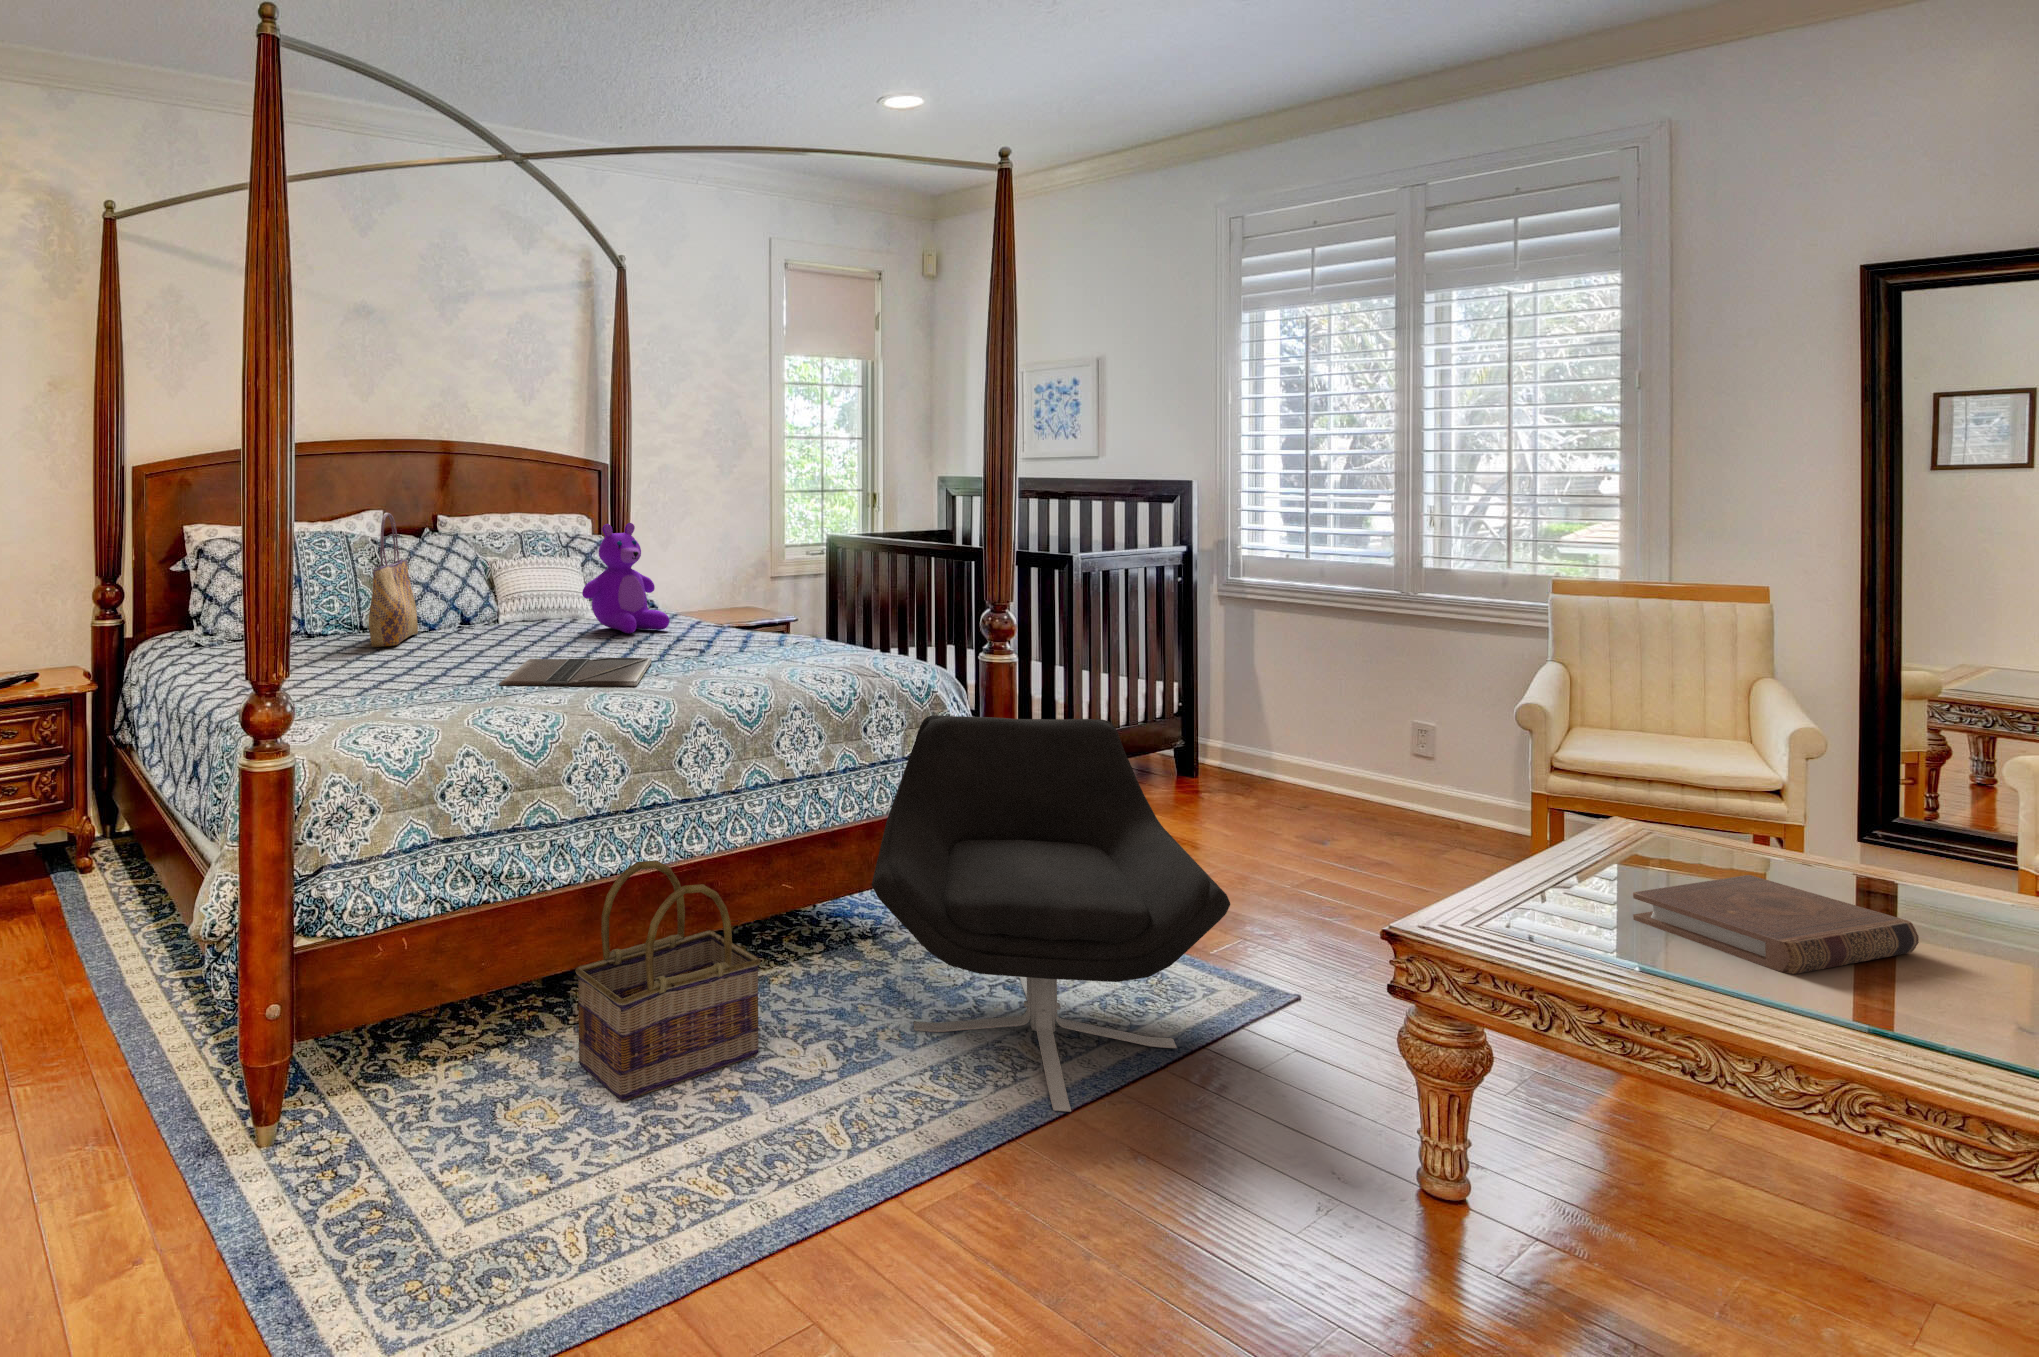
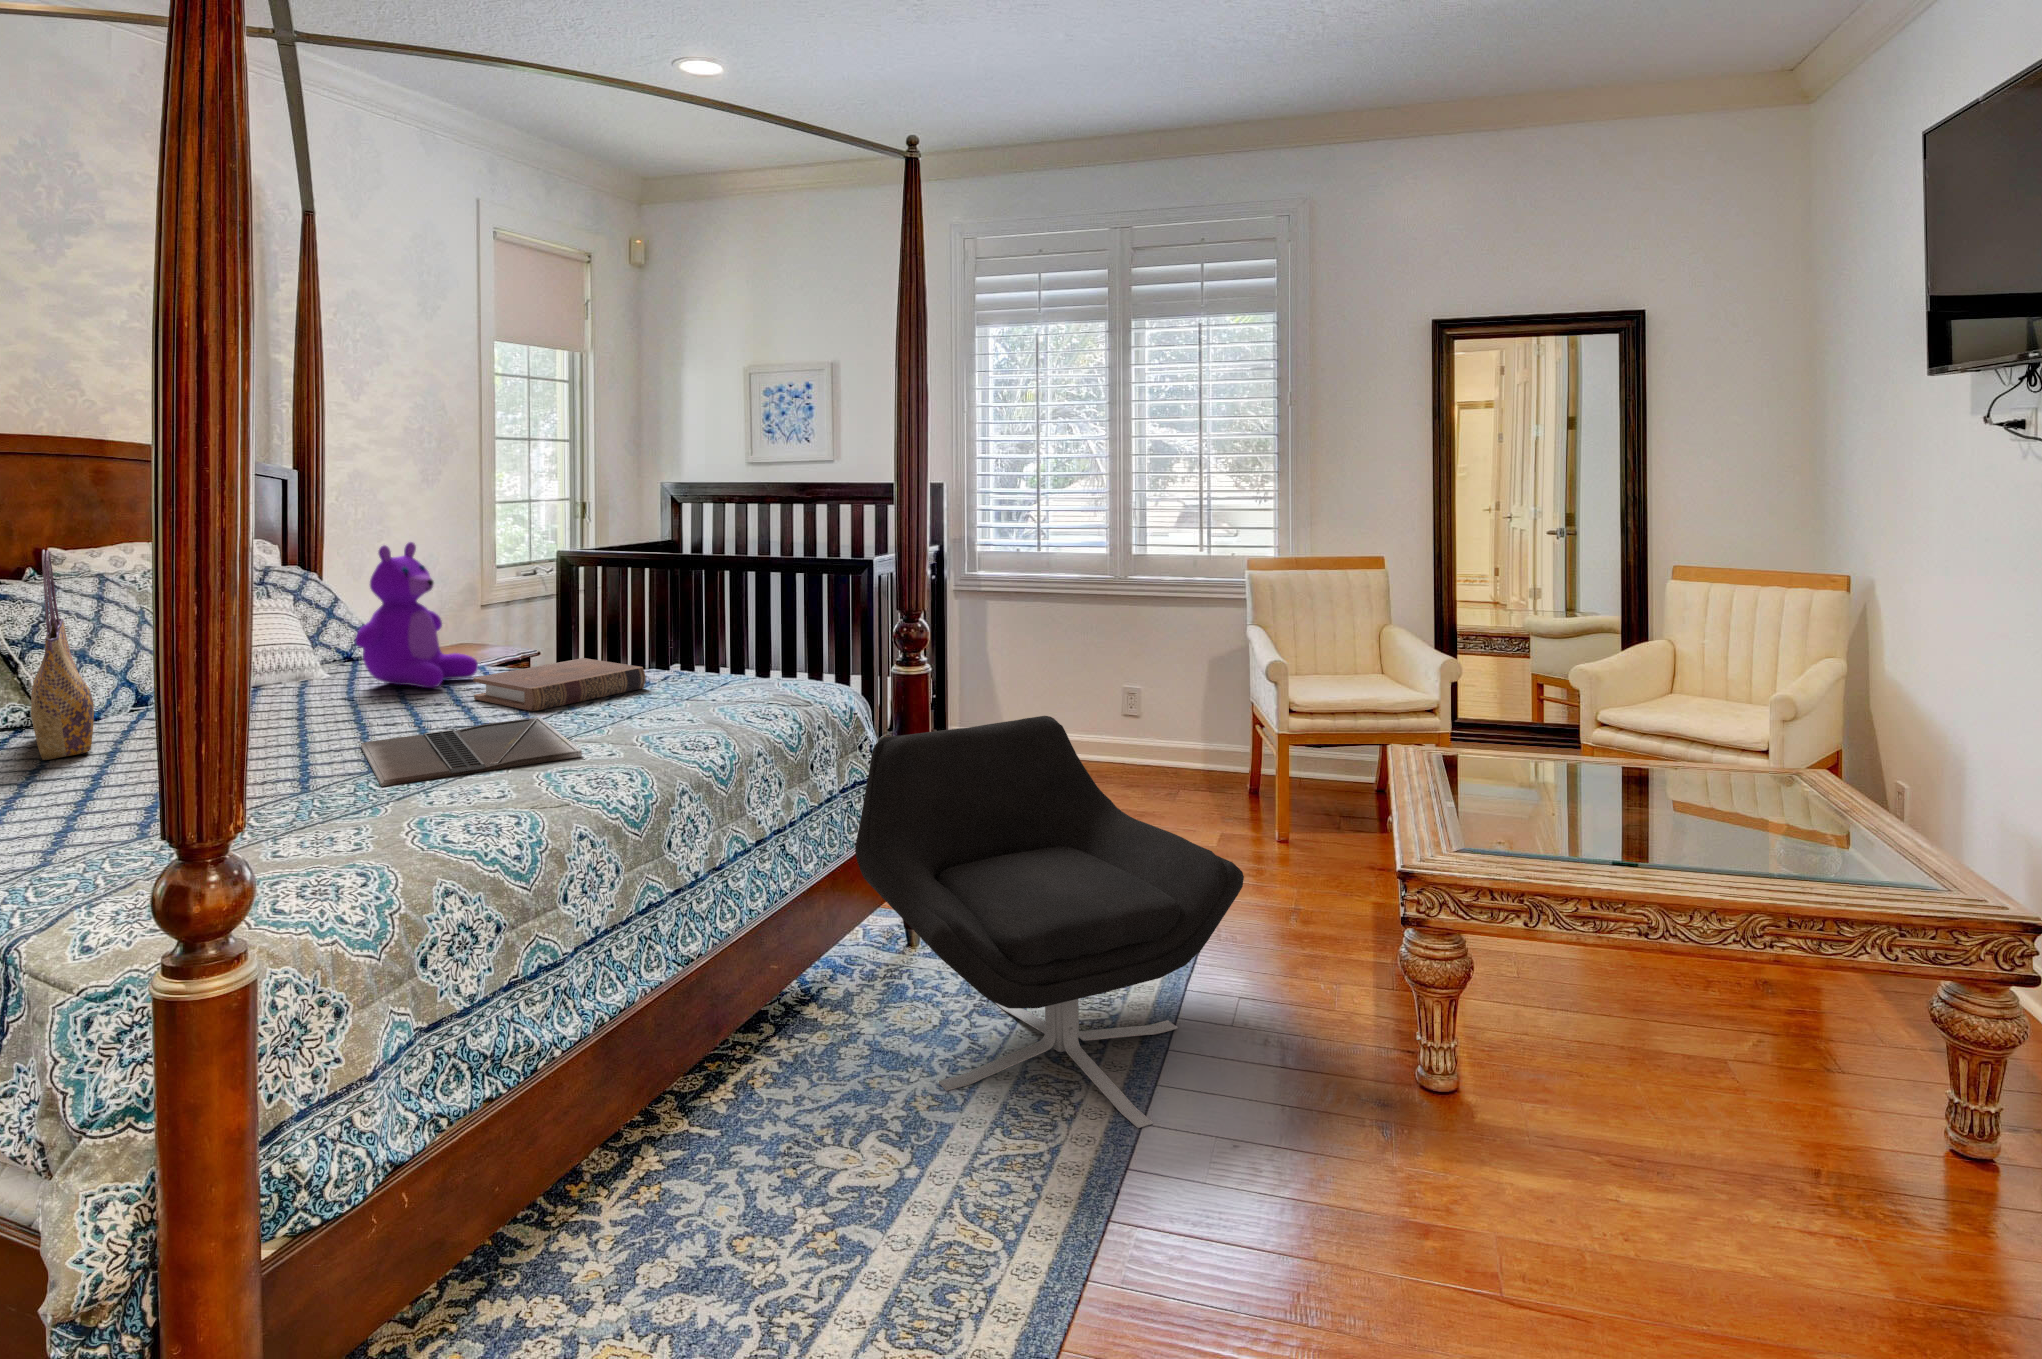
basket: present [575,861,761,1101] -> none [603,976,816,1299]
book: present [1633,875,1919,974] -> present [473,658,646,711]

